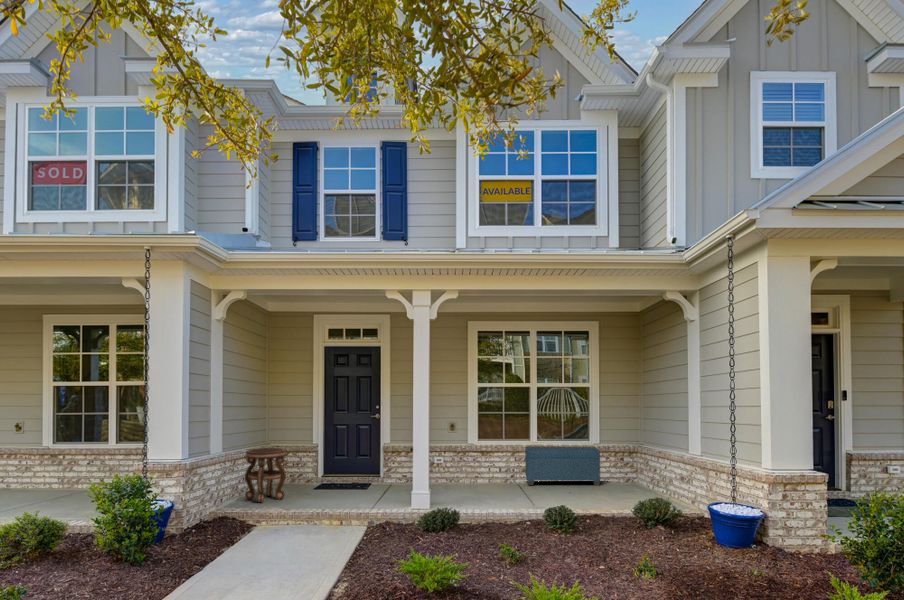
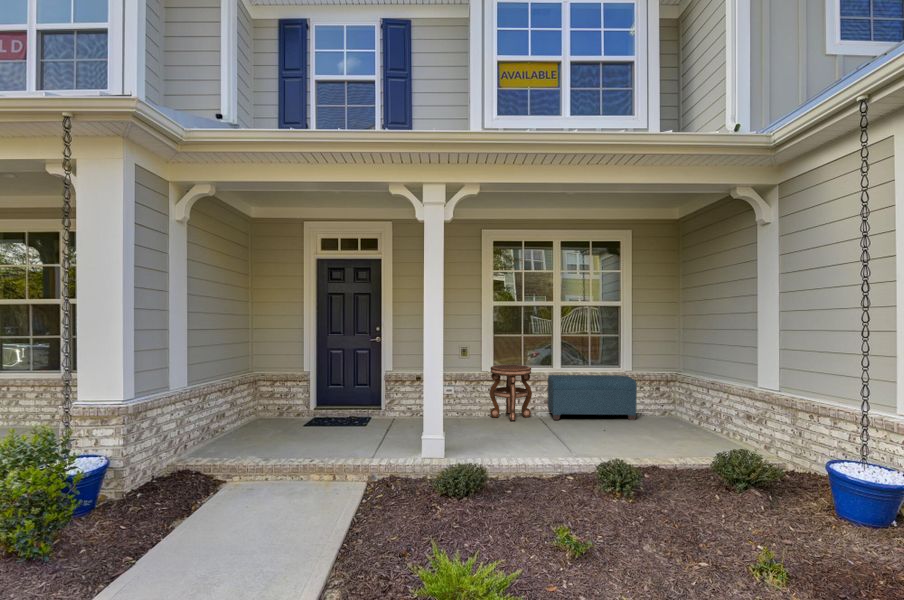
side table: present [245,448,286,502] -> present [490,364,532,421]

